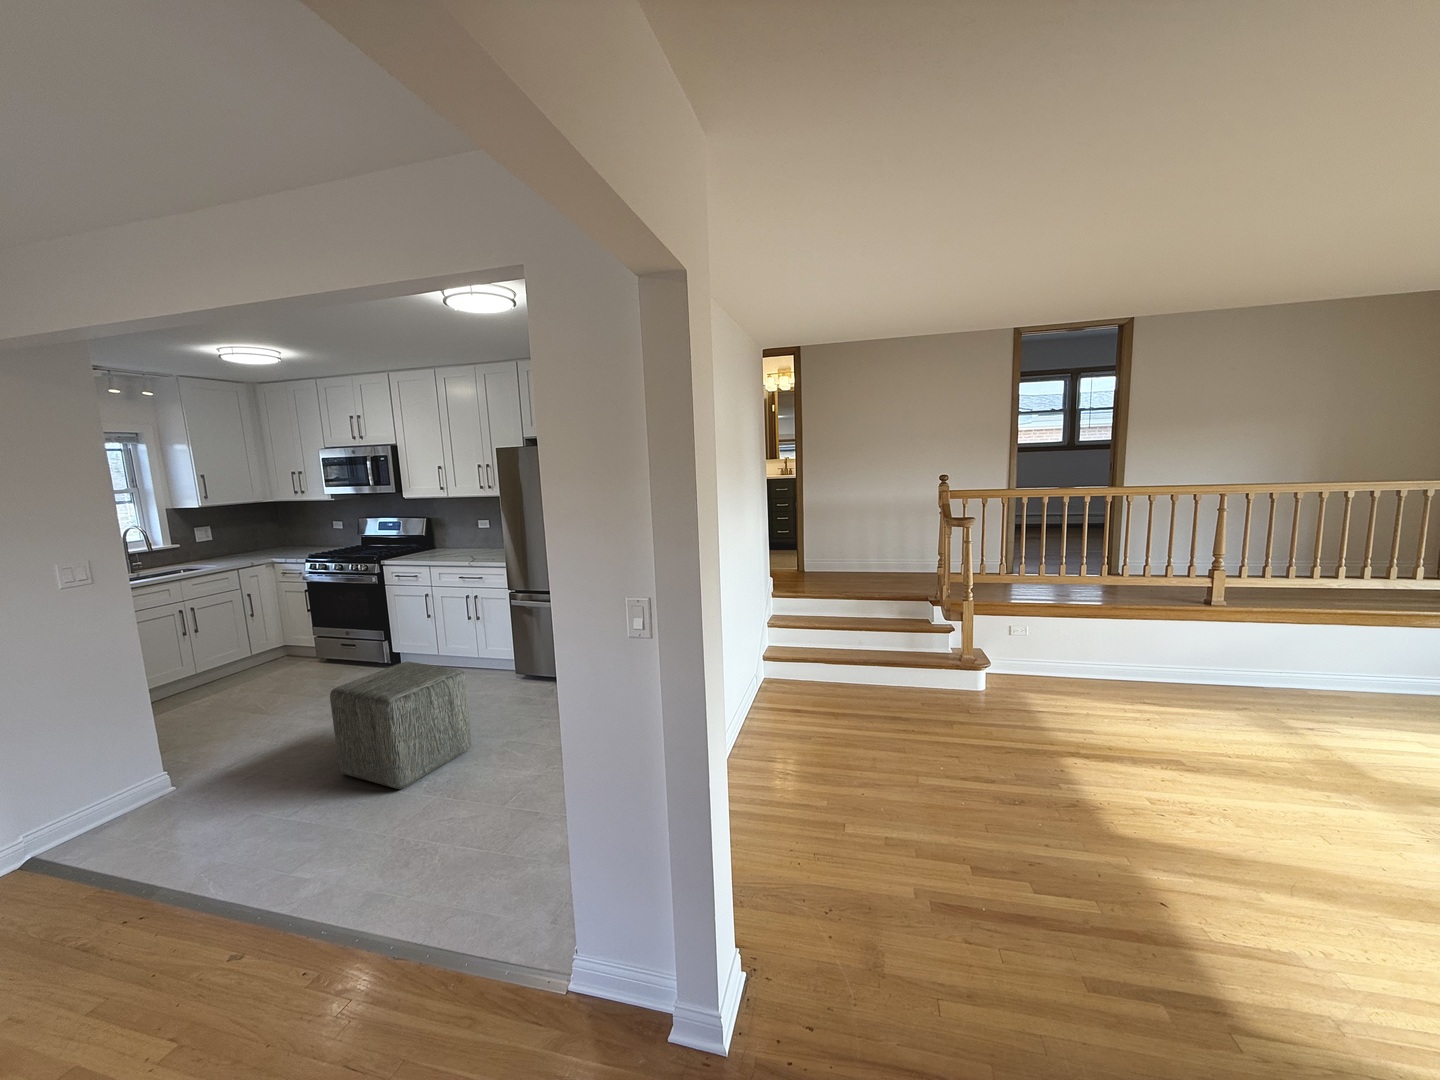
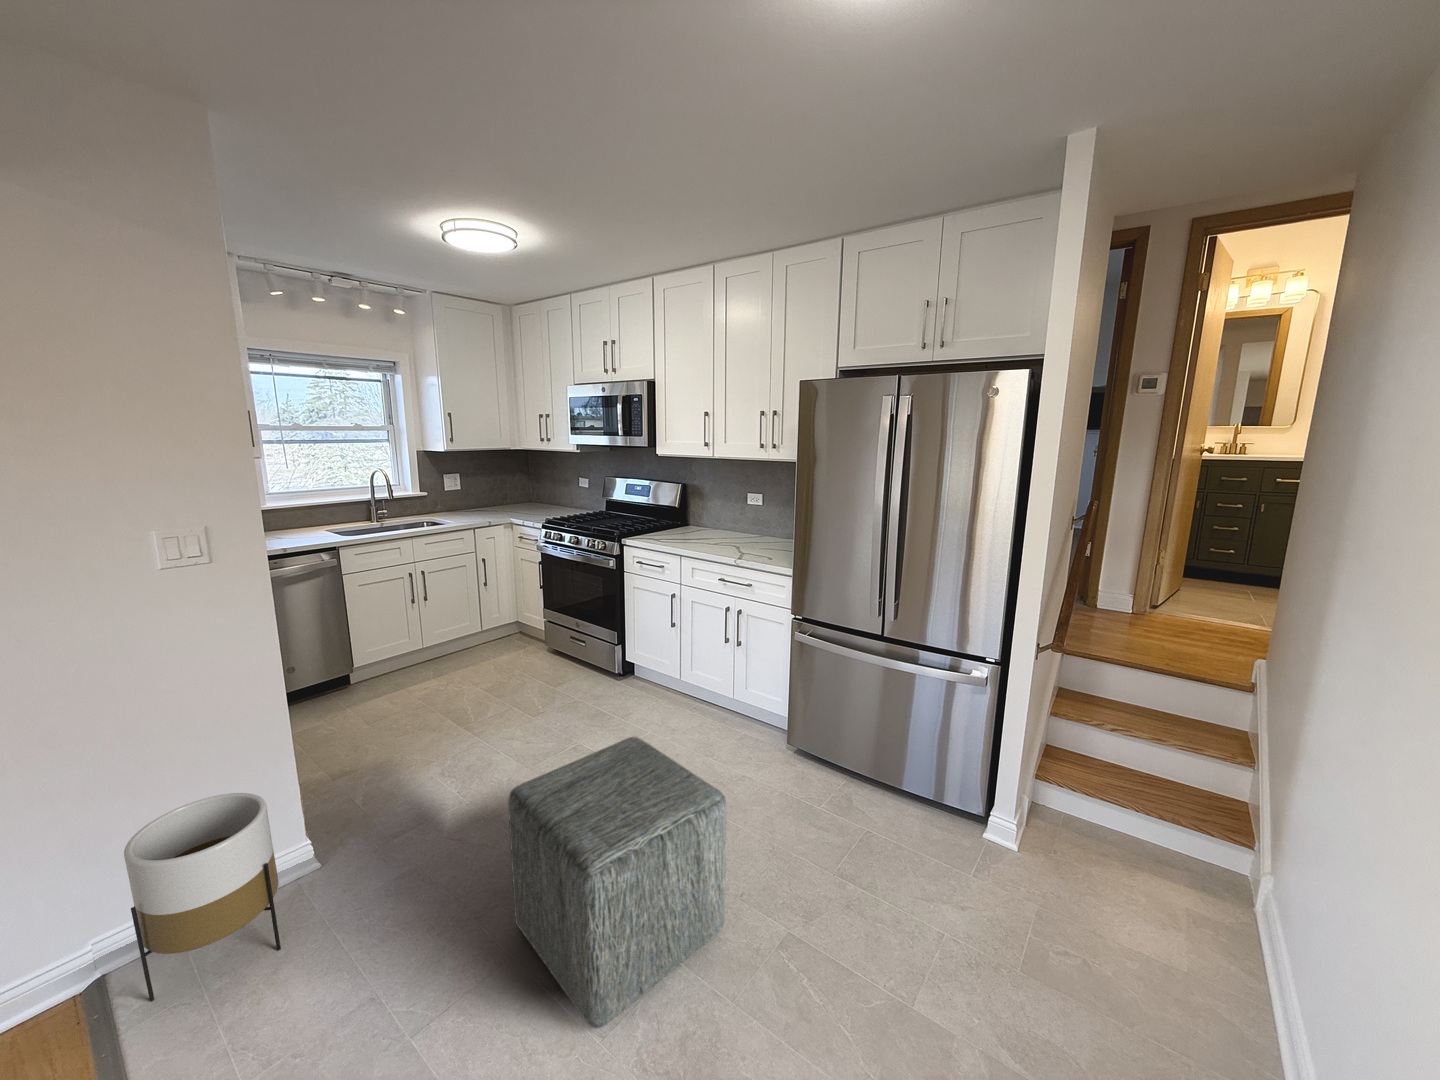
planter: none [61,728,171,853] -> present [124,793,281,1001]

